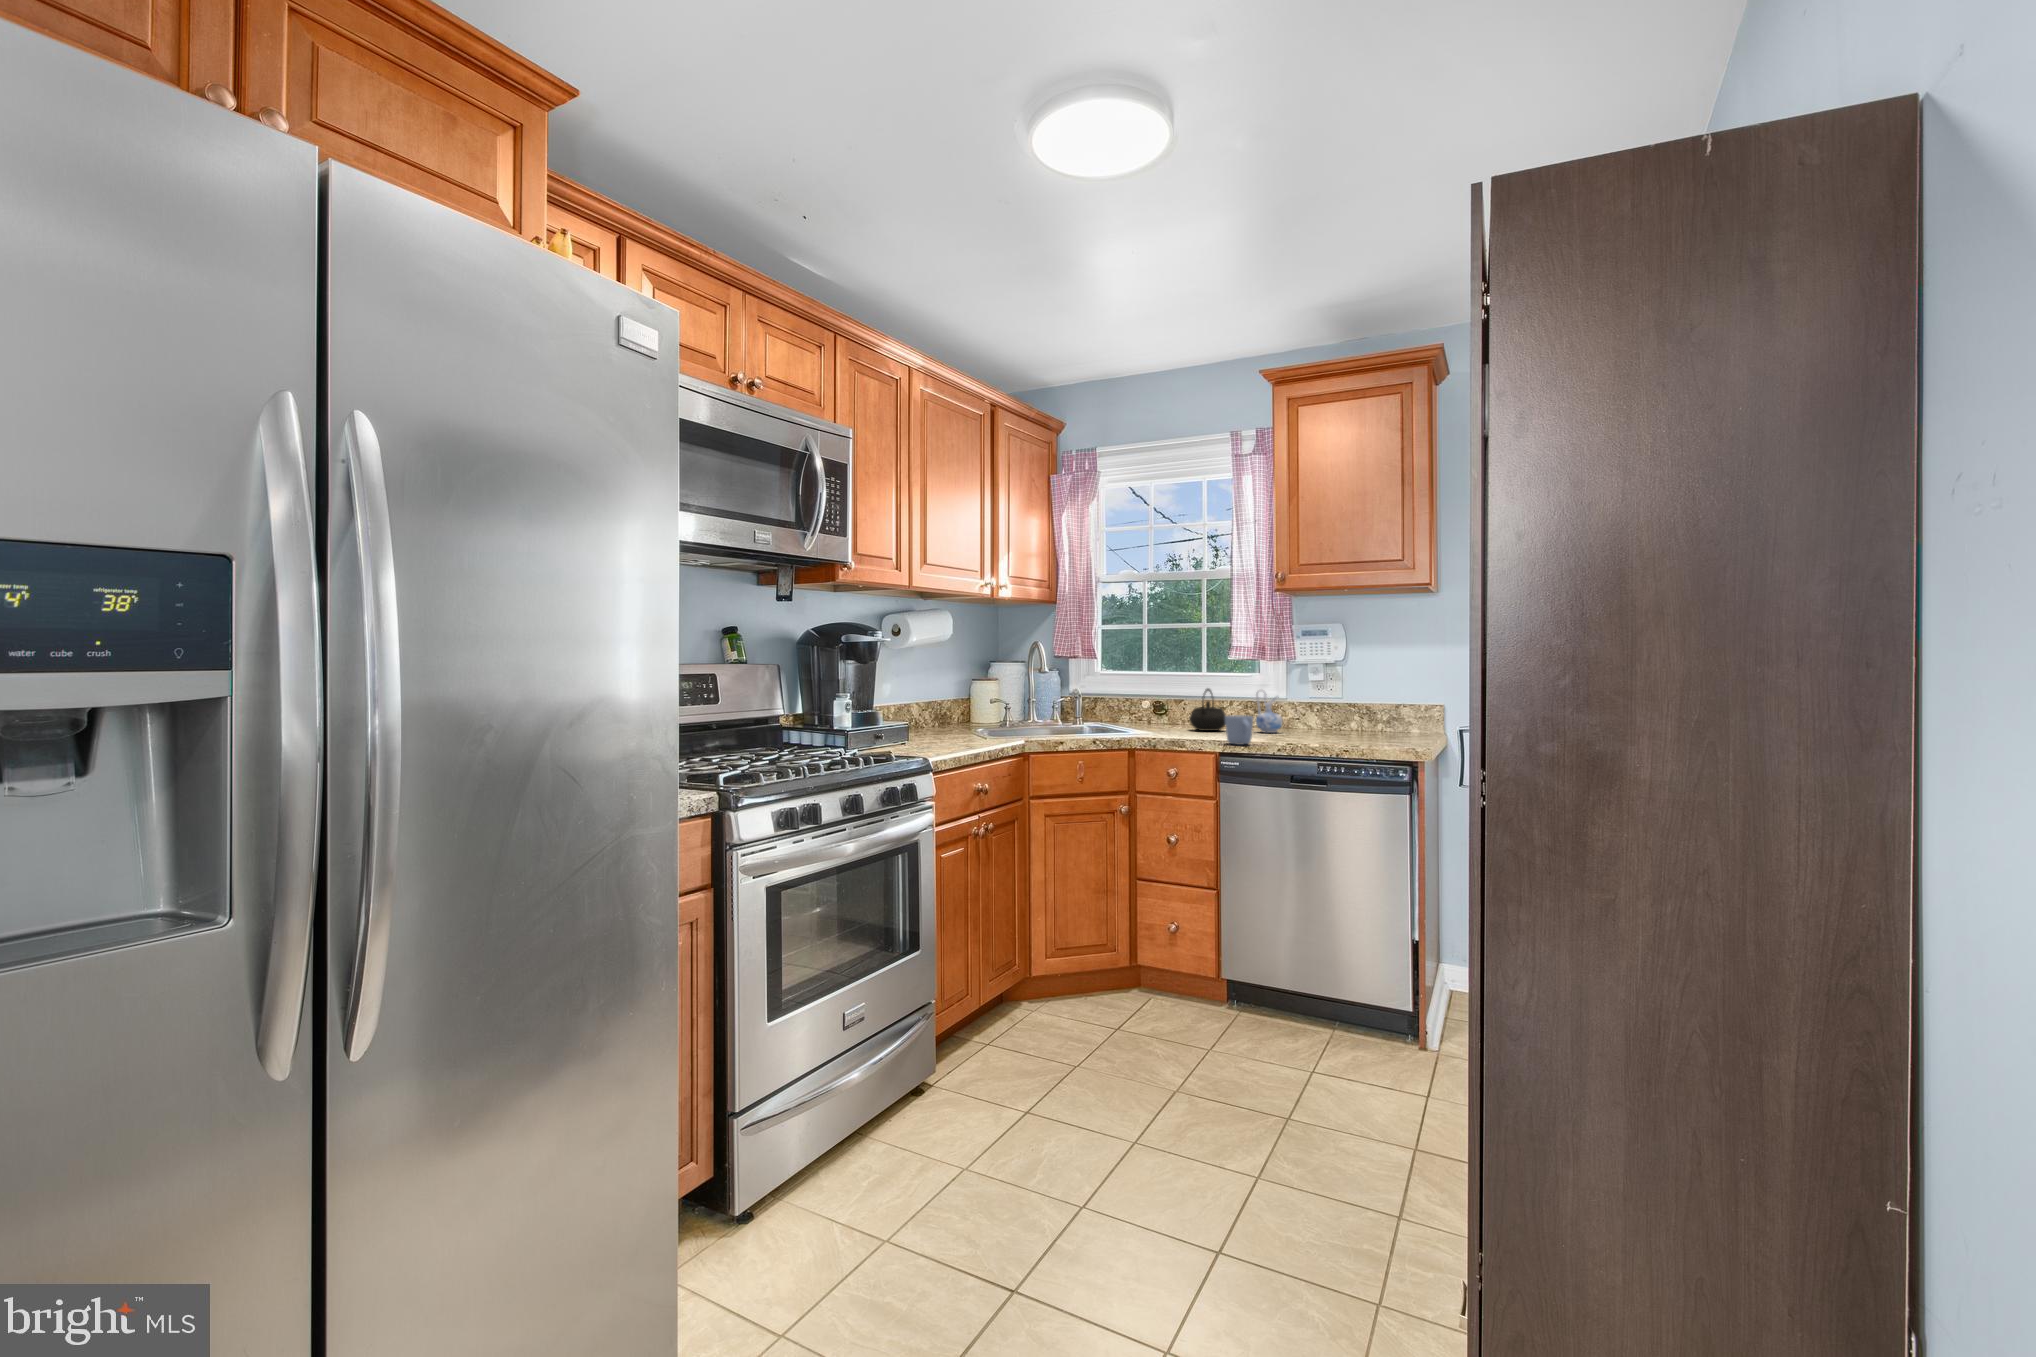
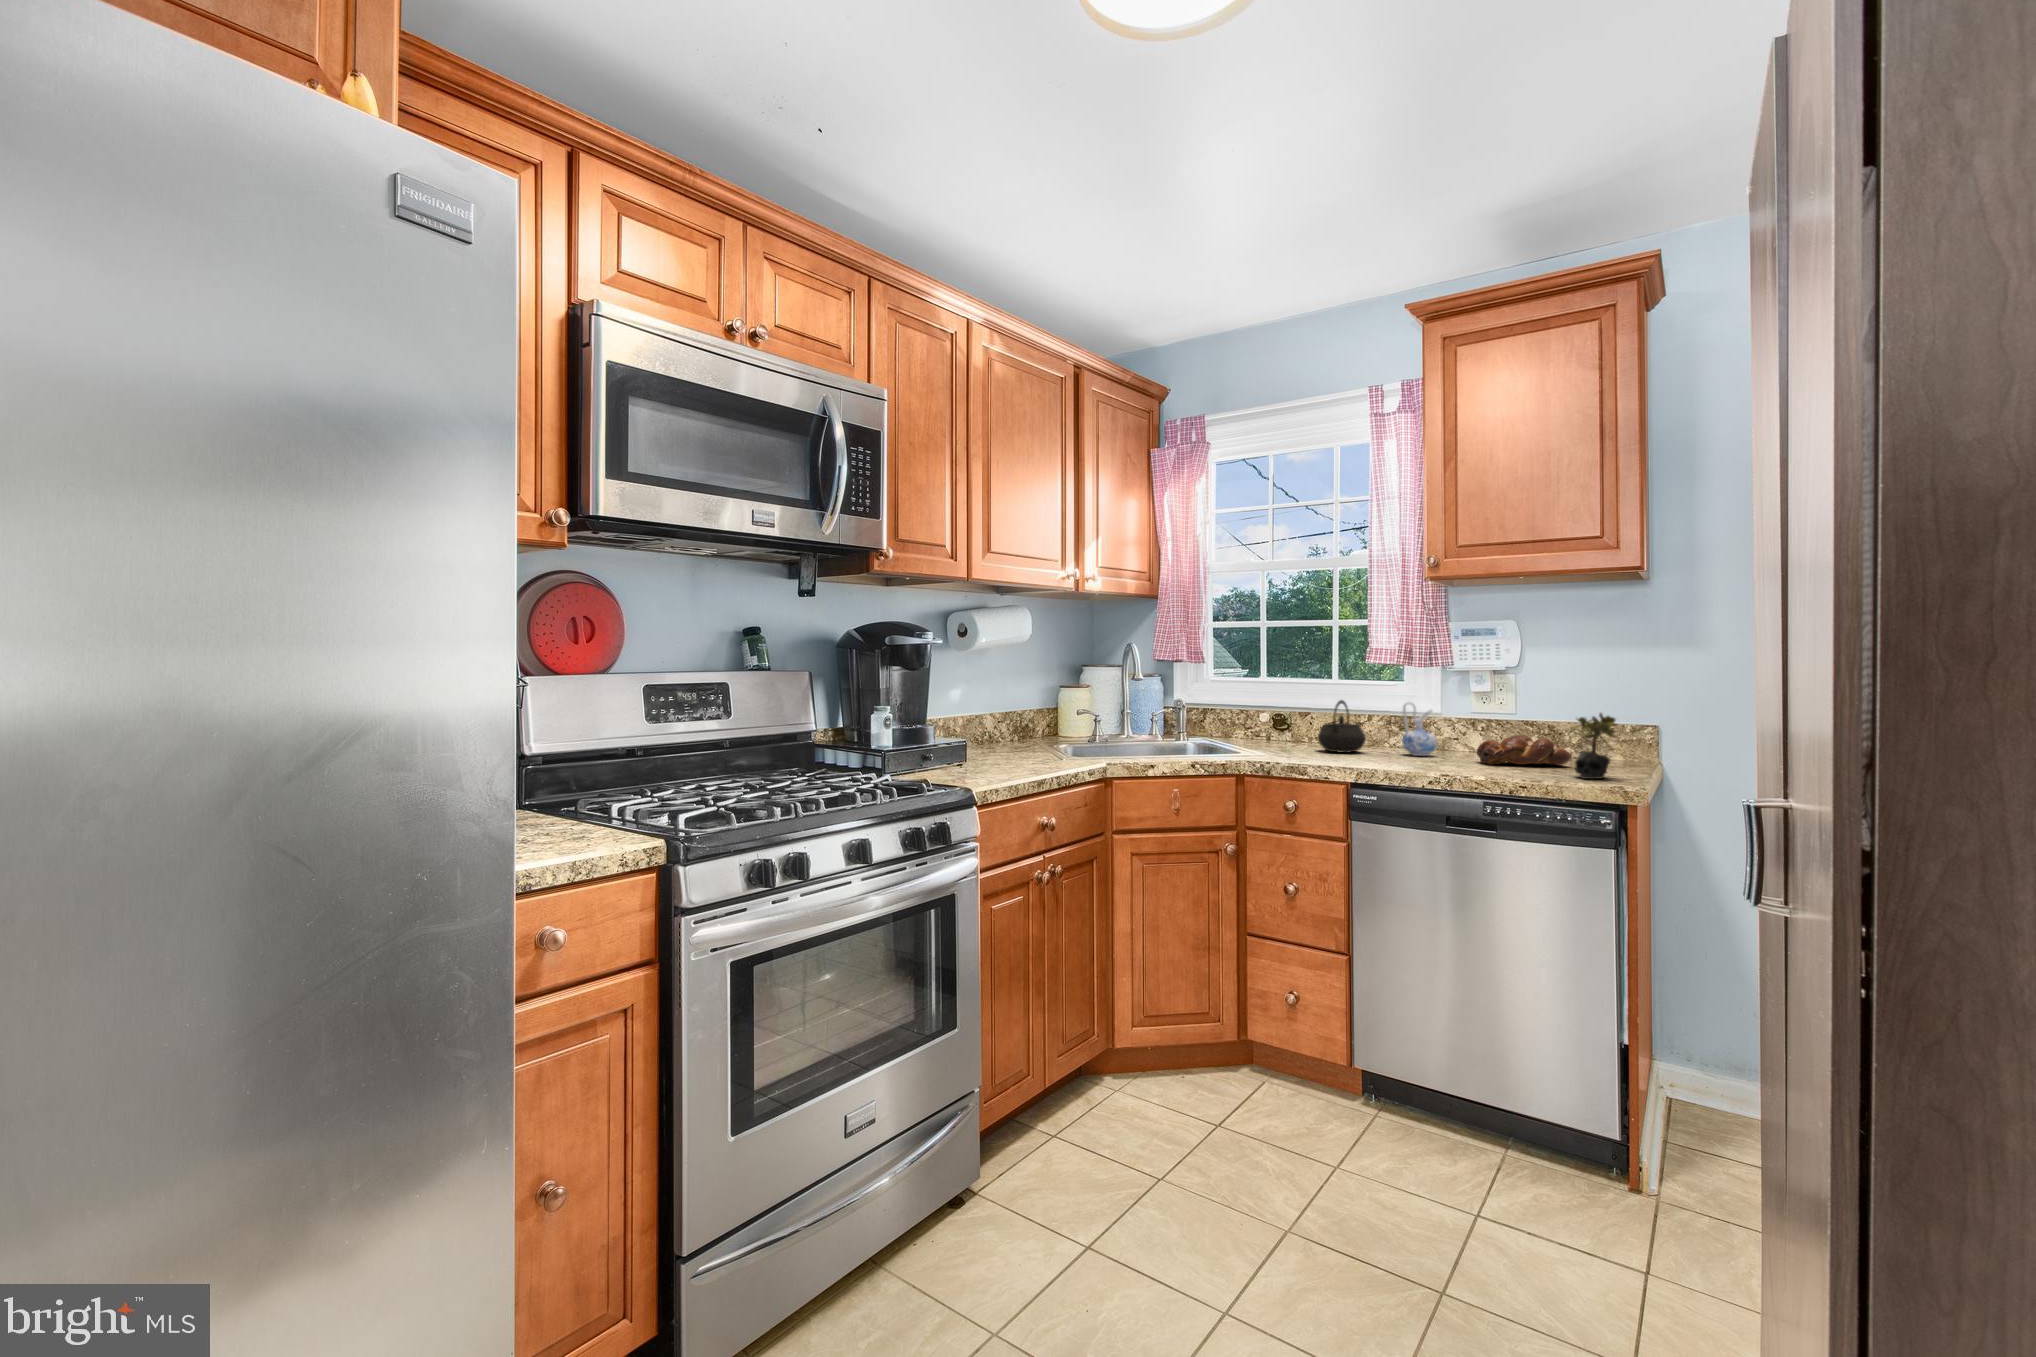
succulent plant: none [1380,695,1415,746] -> present [1571,713,1617,779]
bread loaf: none [1313,714,1382,738] -> present [1477,735,1571,765]
mug: present [1225,715,1253,745] -> none [1359,737,1397,774]

